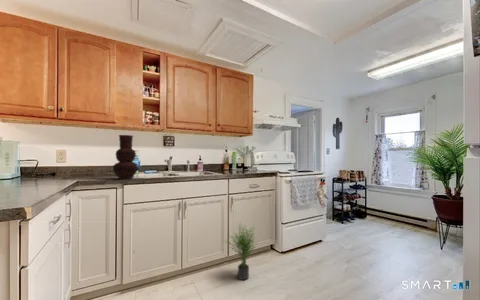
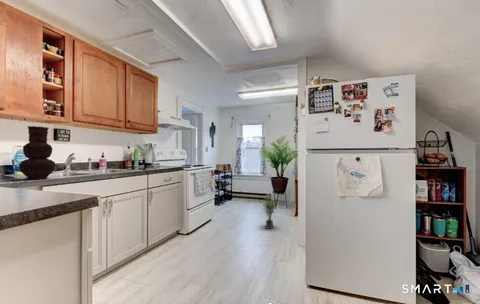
potted plant: present [229,227,254,280] -> present [263,200,275,229]

